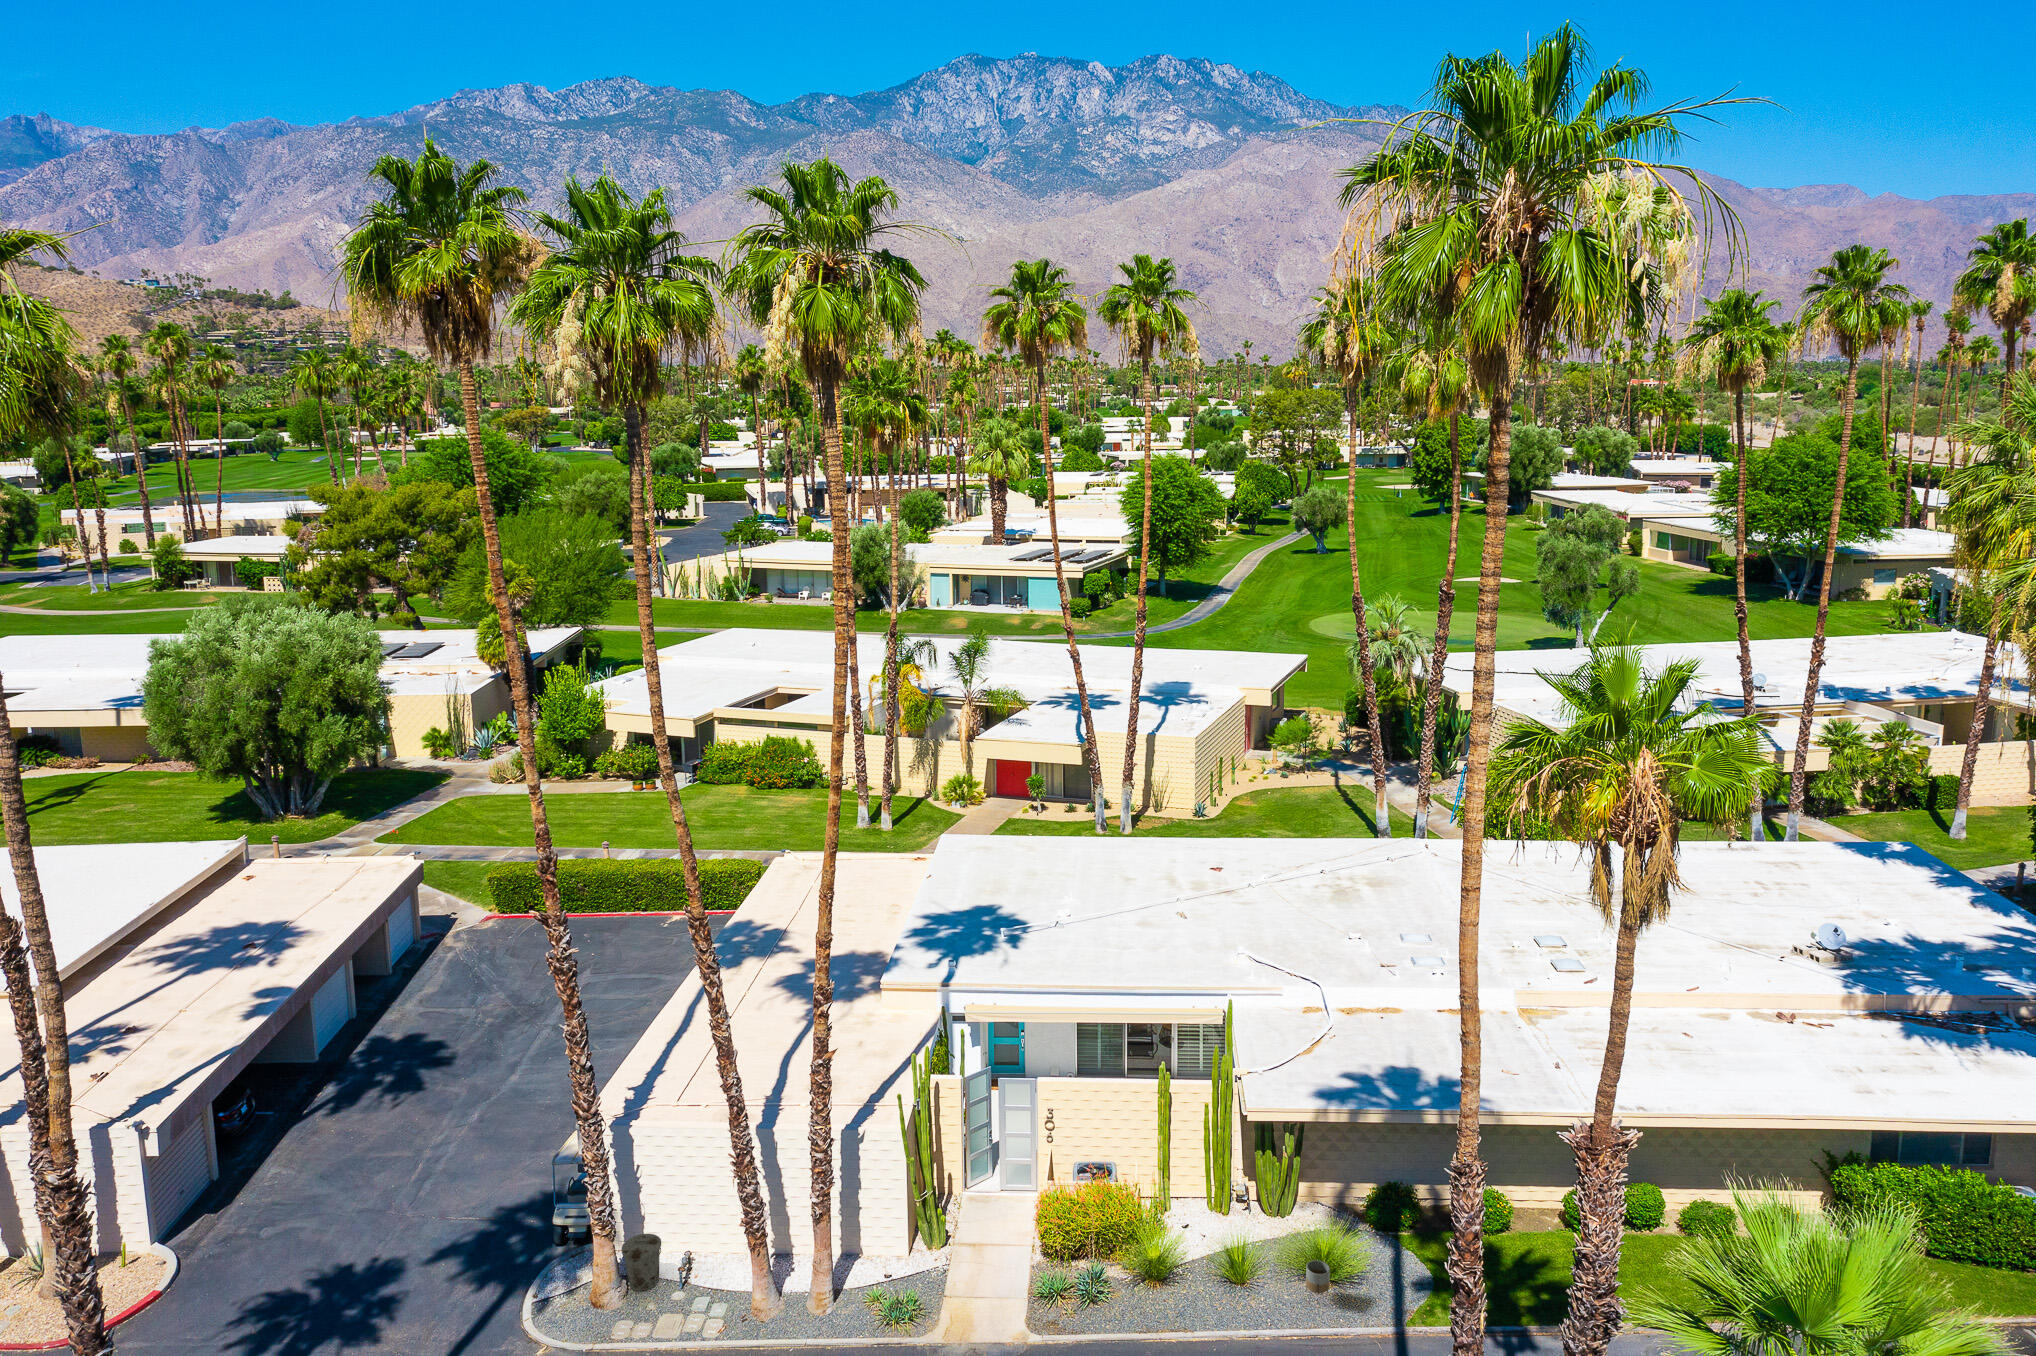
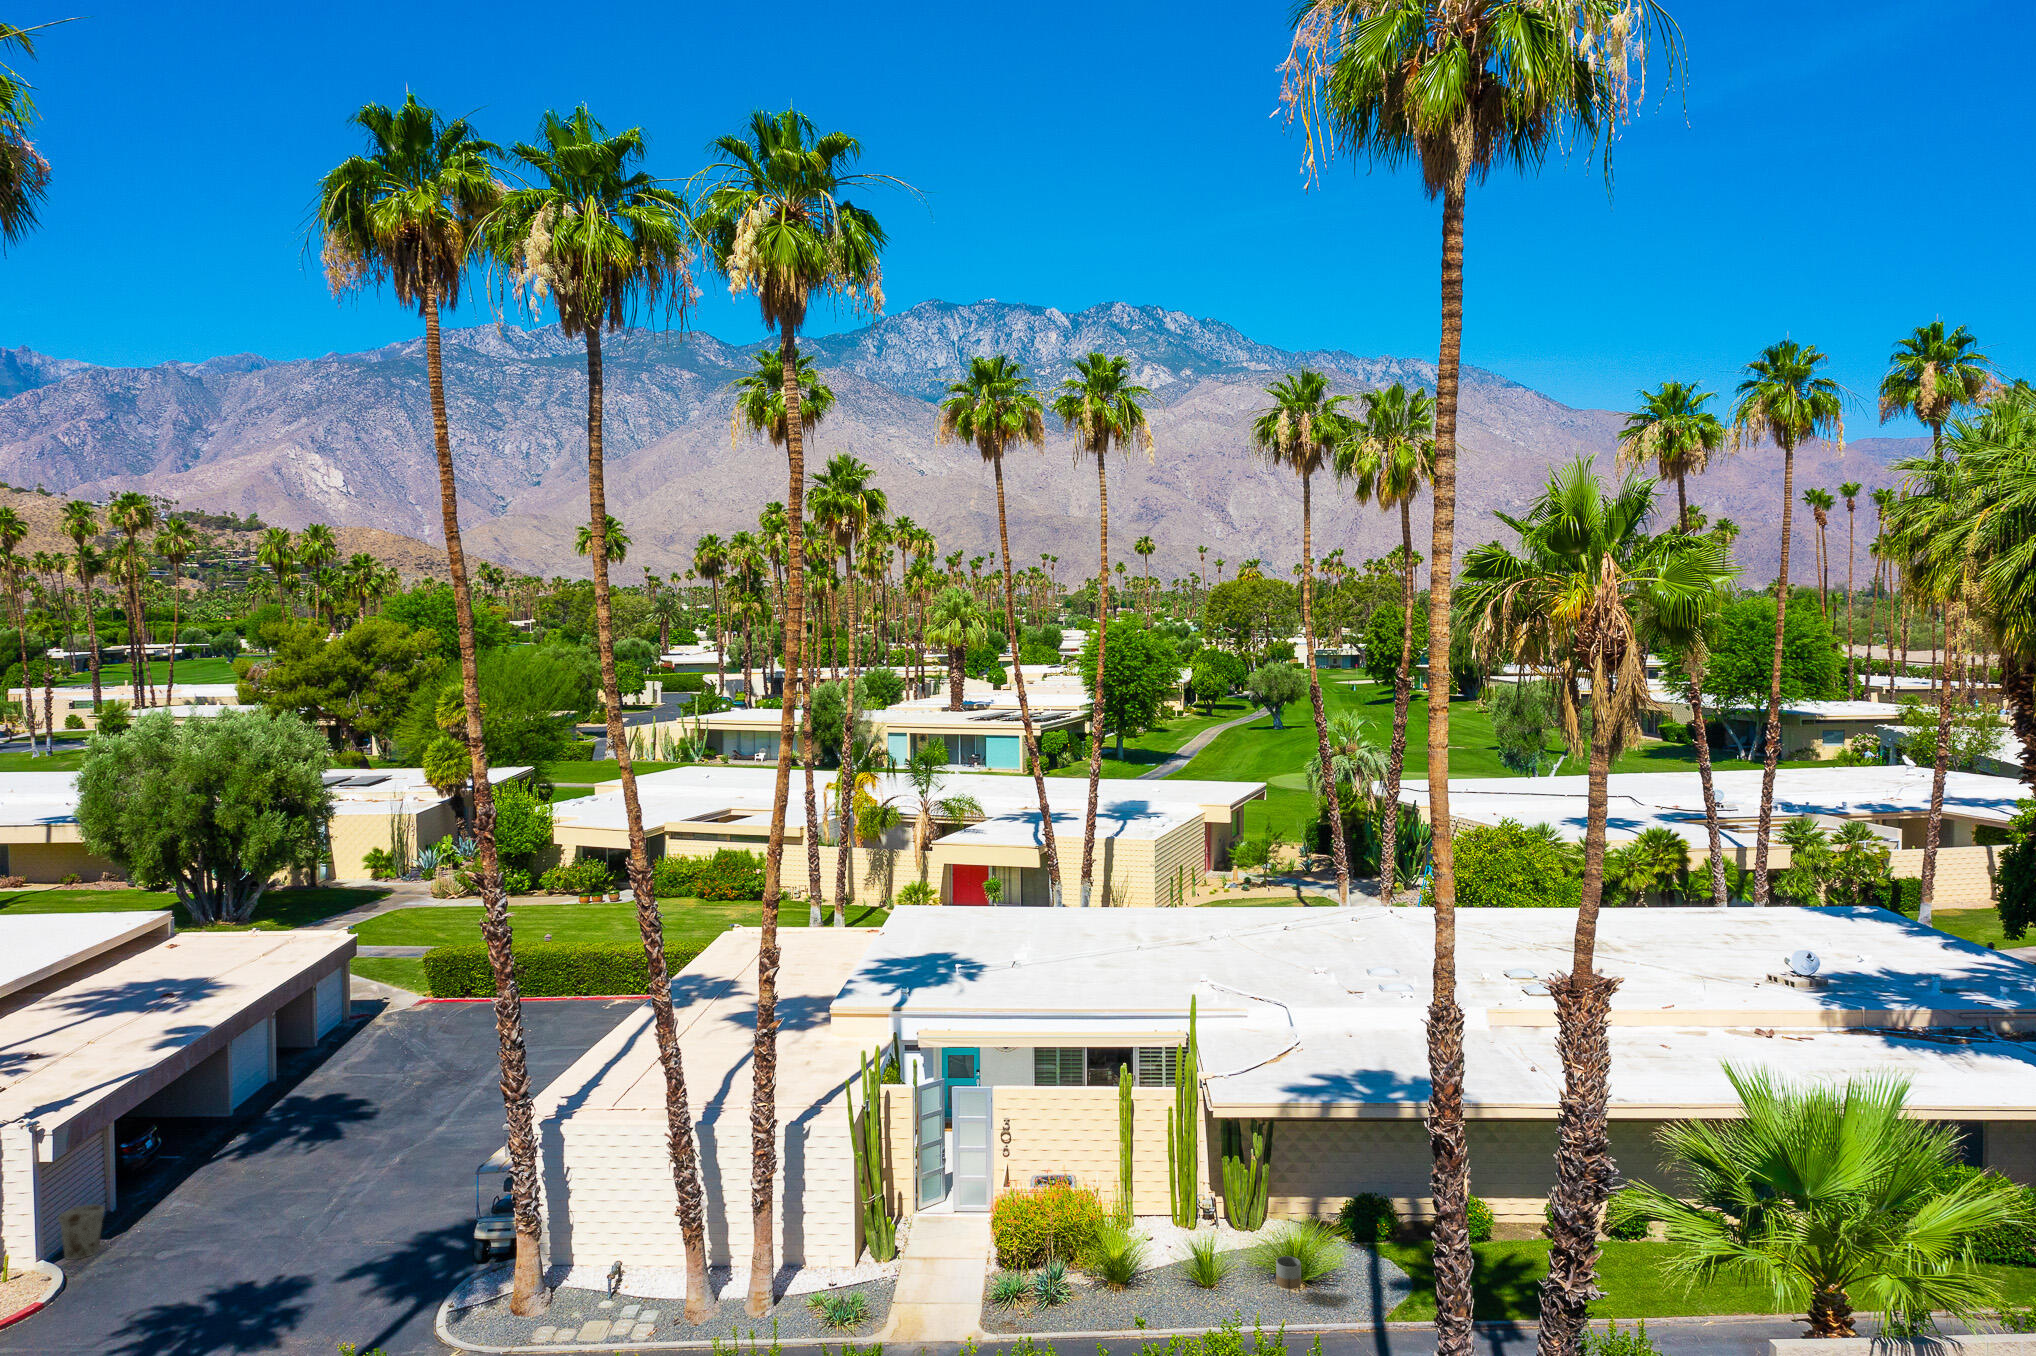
trash can: present [622,1234,661,1292] -> present [58,1204,105,1260]

